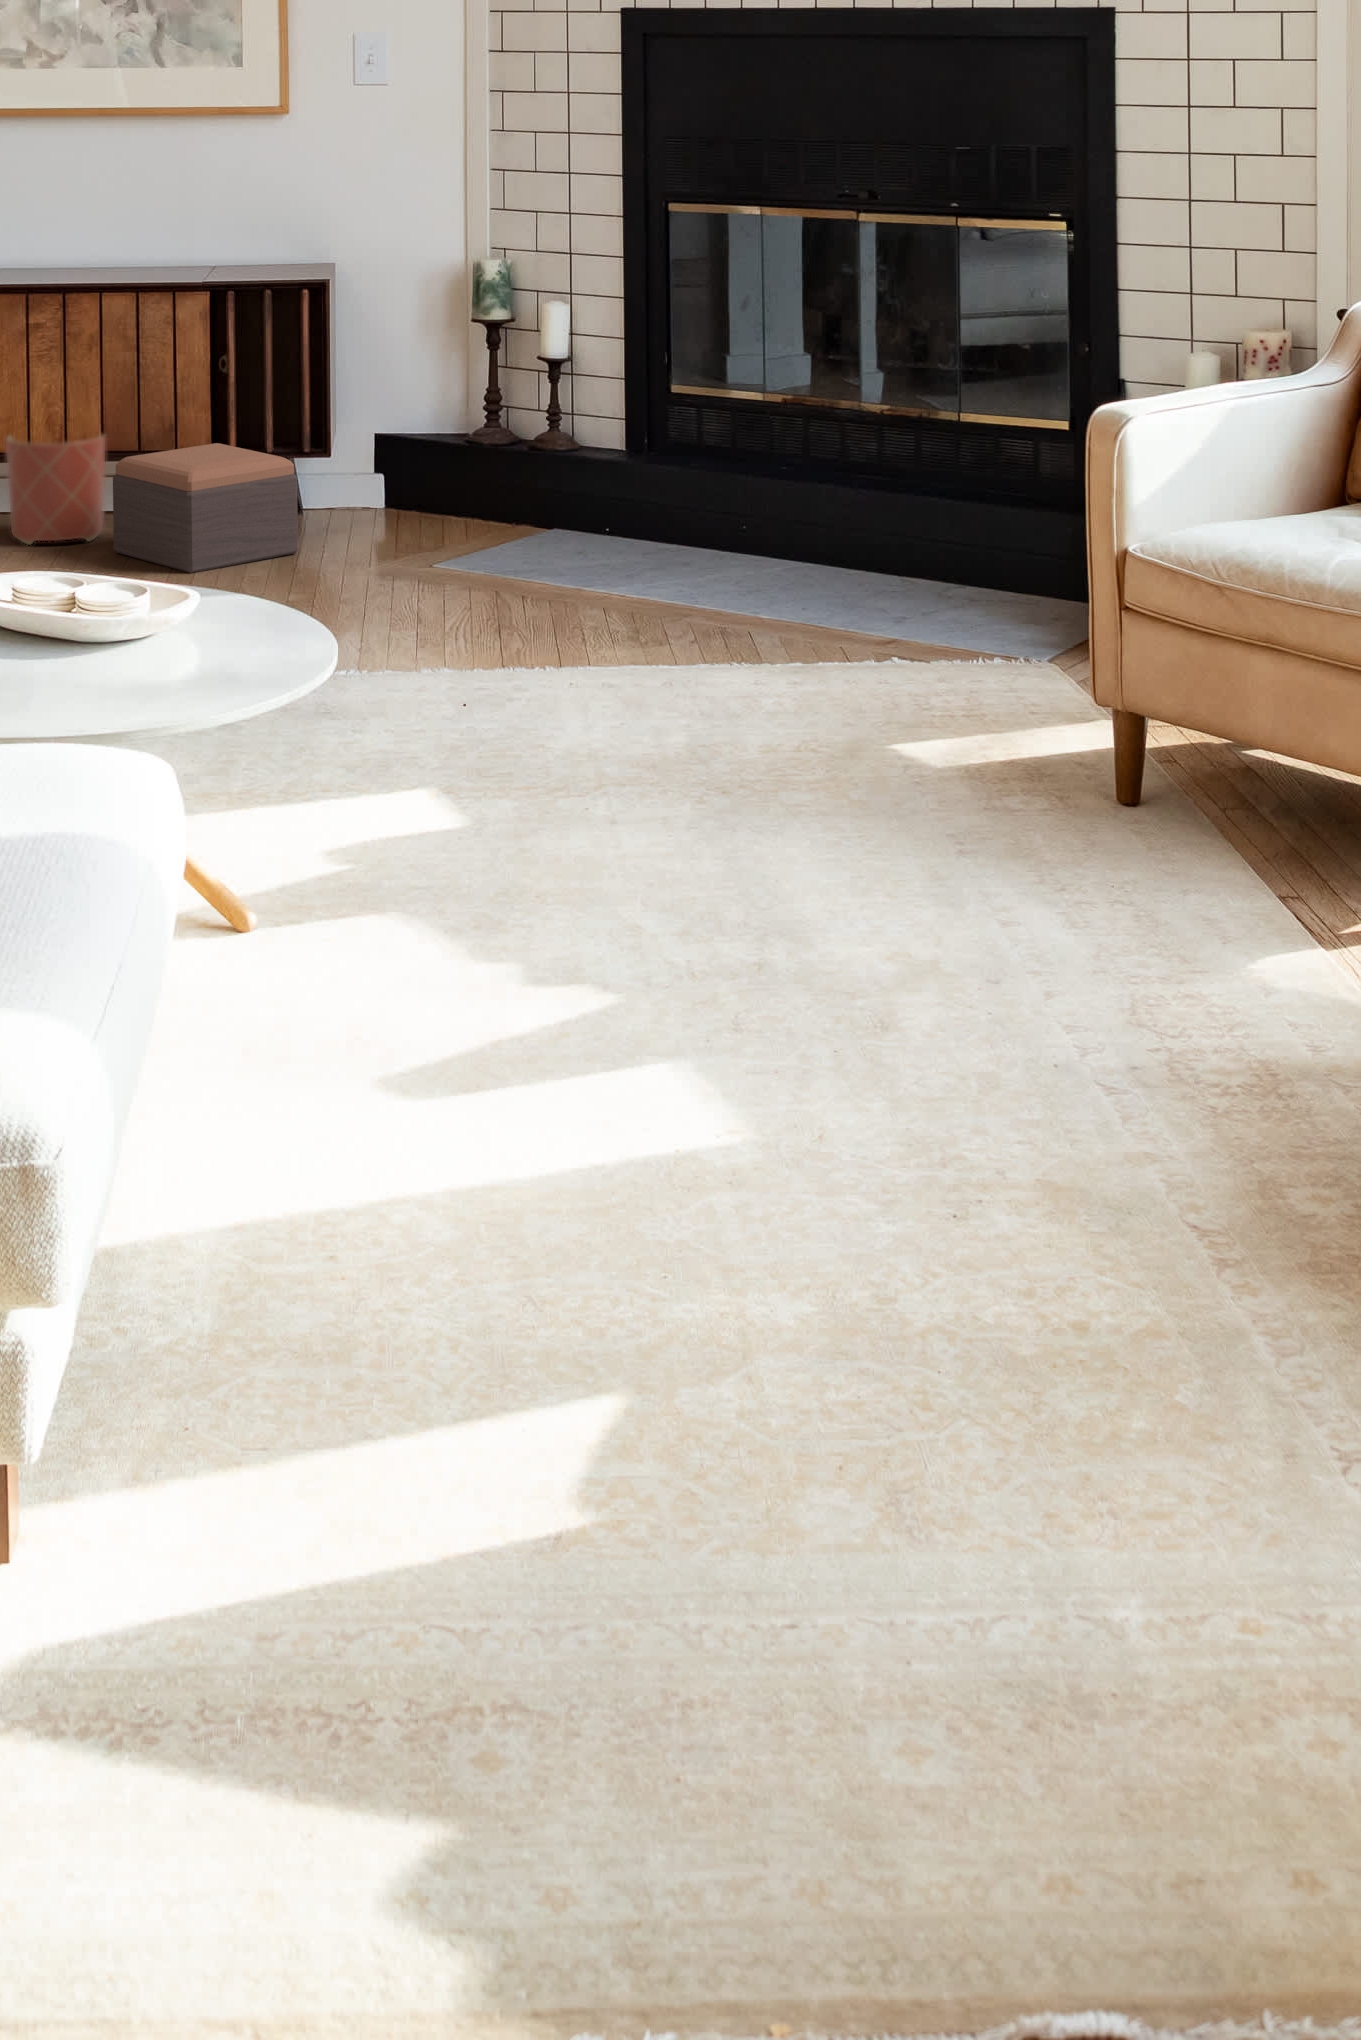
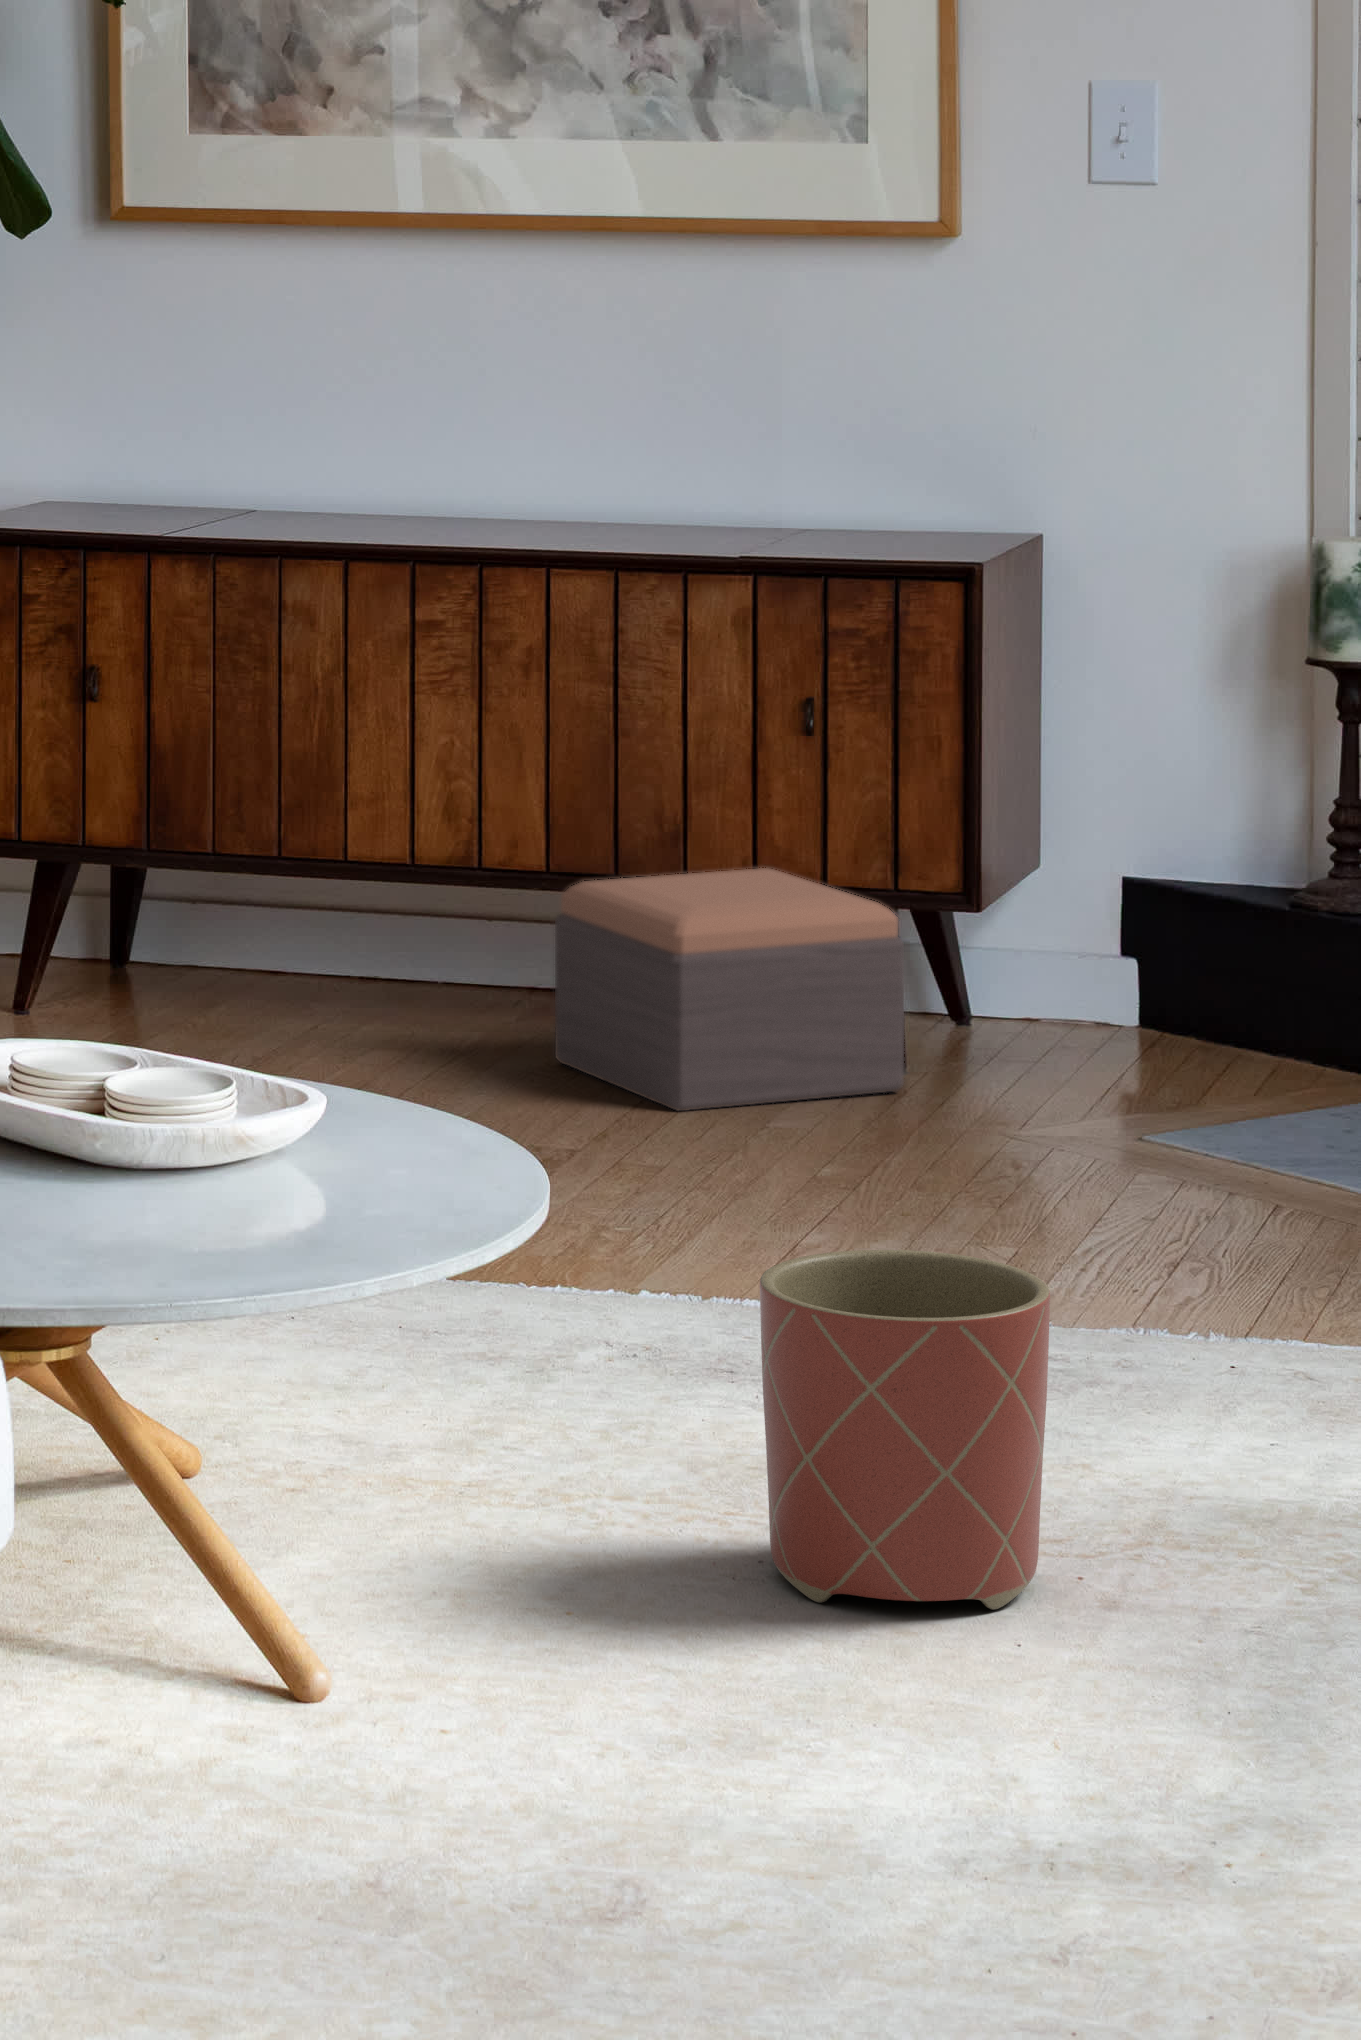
planter: present [6,436,106,544] -> present [760,1250,1050,1610]

